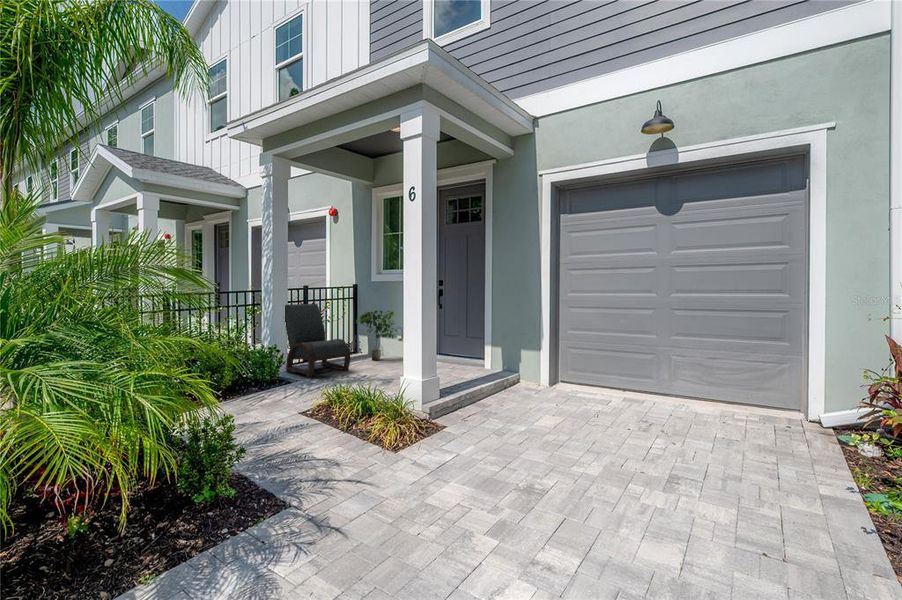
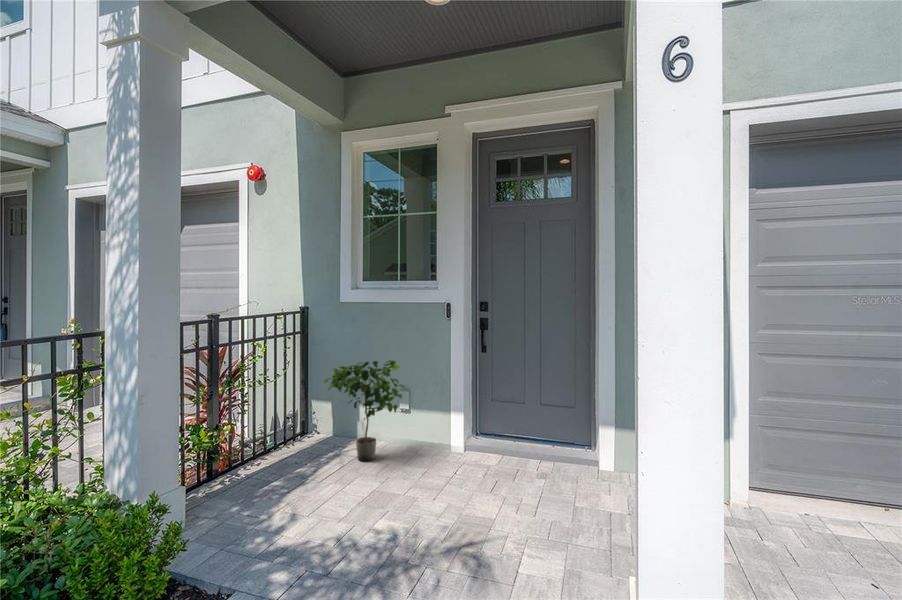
lounge chair: present [285,304,350,377] -> none [161,357,341,565]

